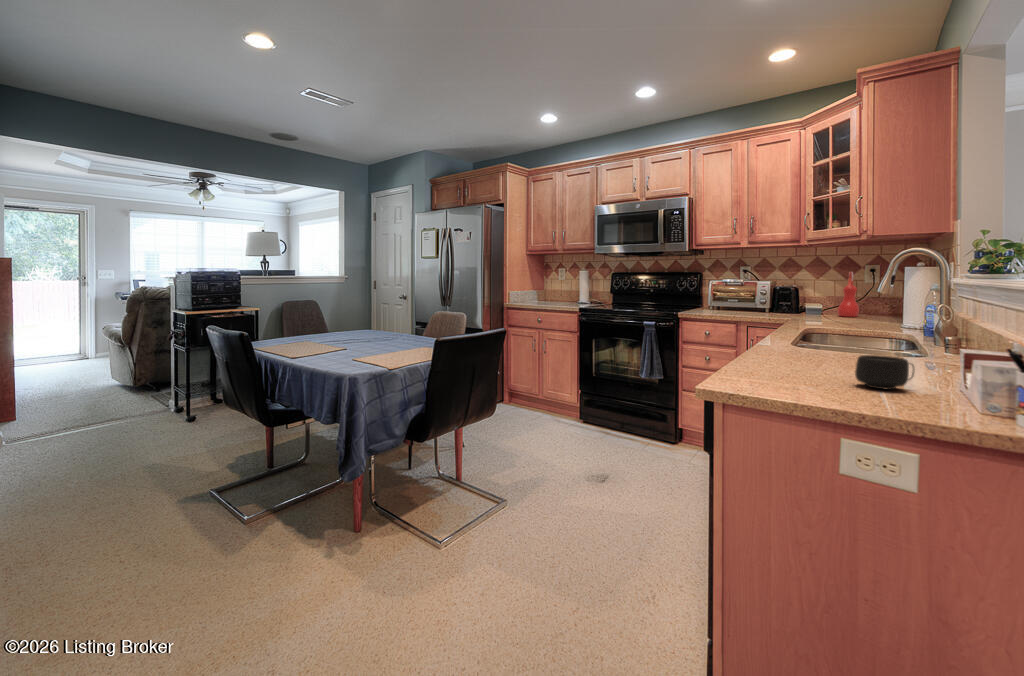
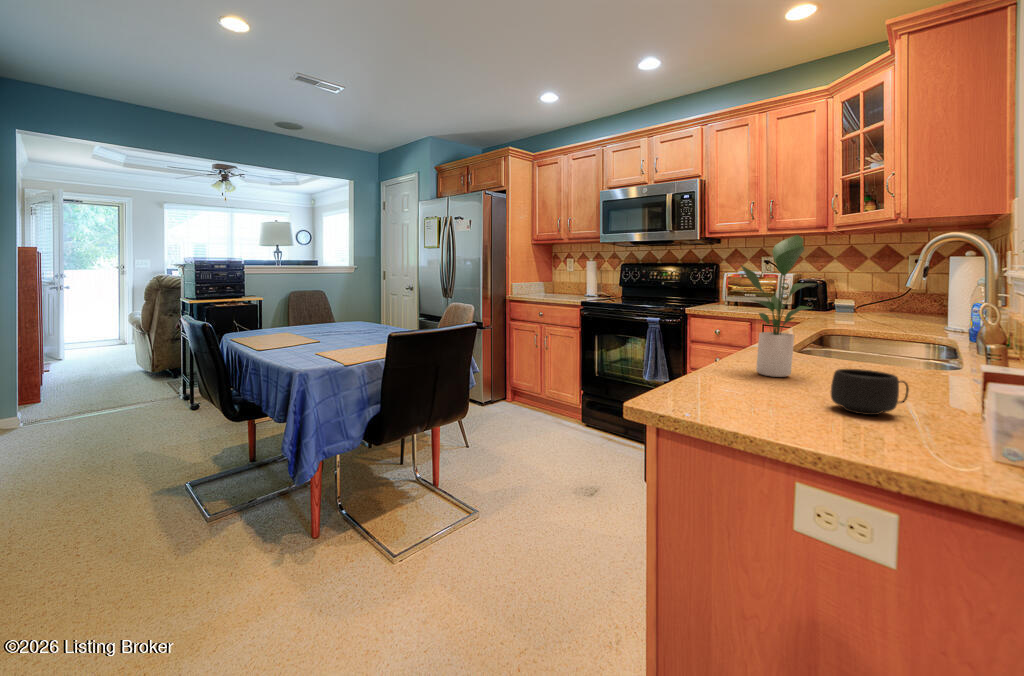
potted plant: none [765,250,828,366] -> present [741,235,814,377]
spray bottle: present [838,272,859,317] -> none [871,262,896,314]

